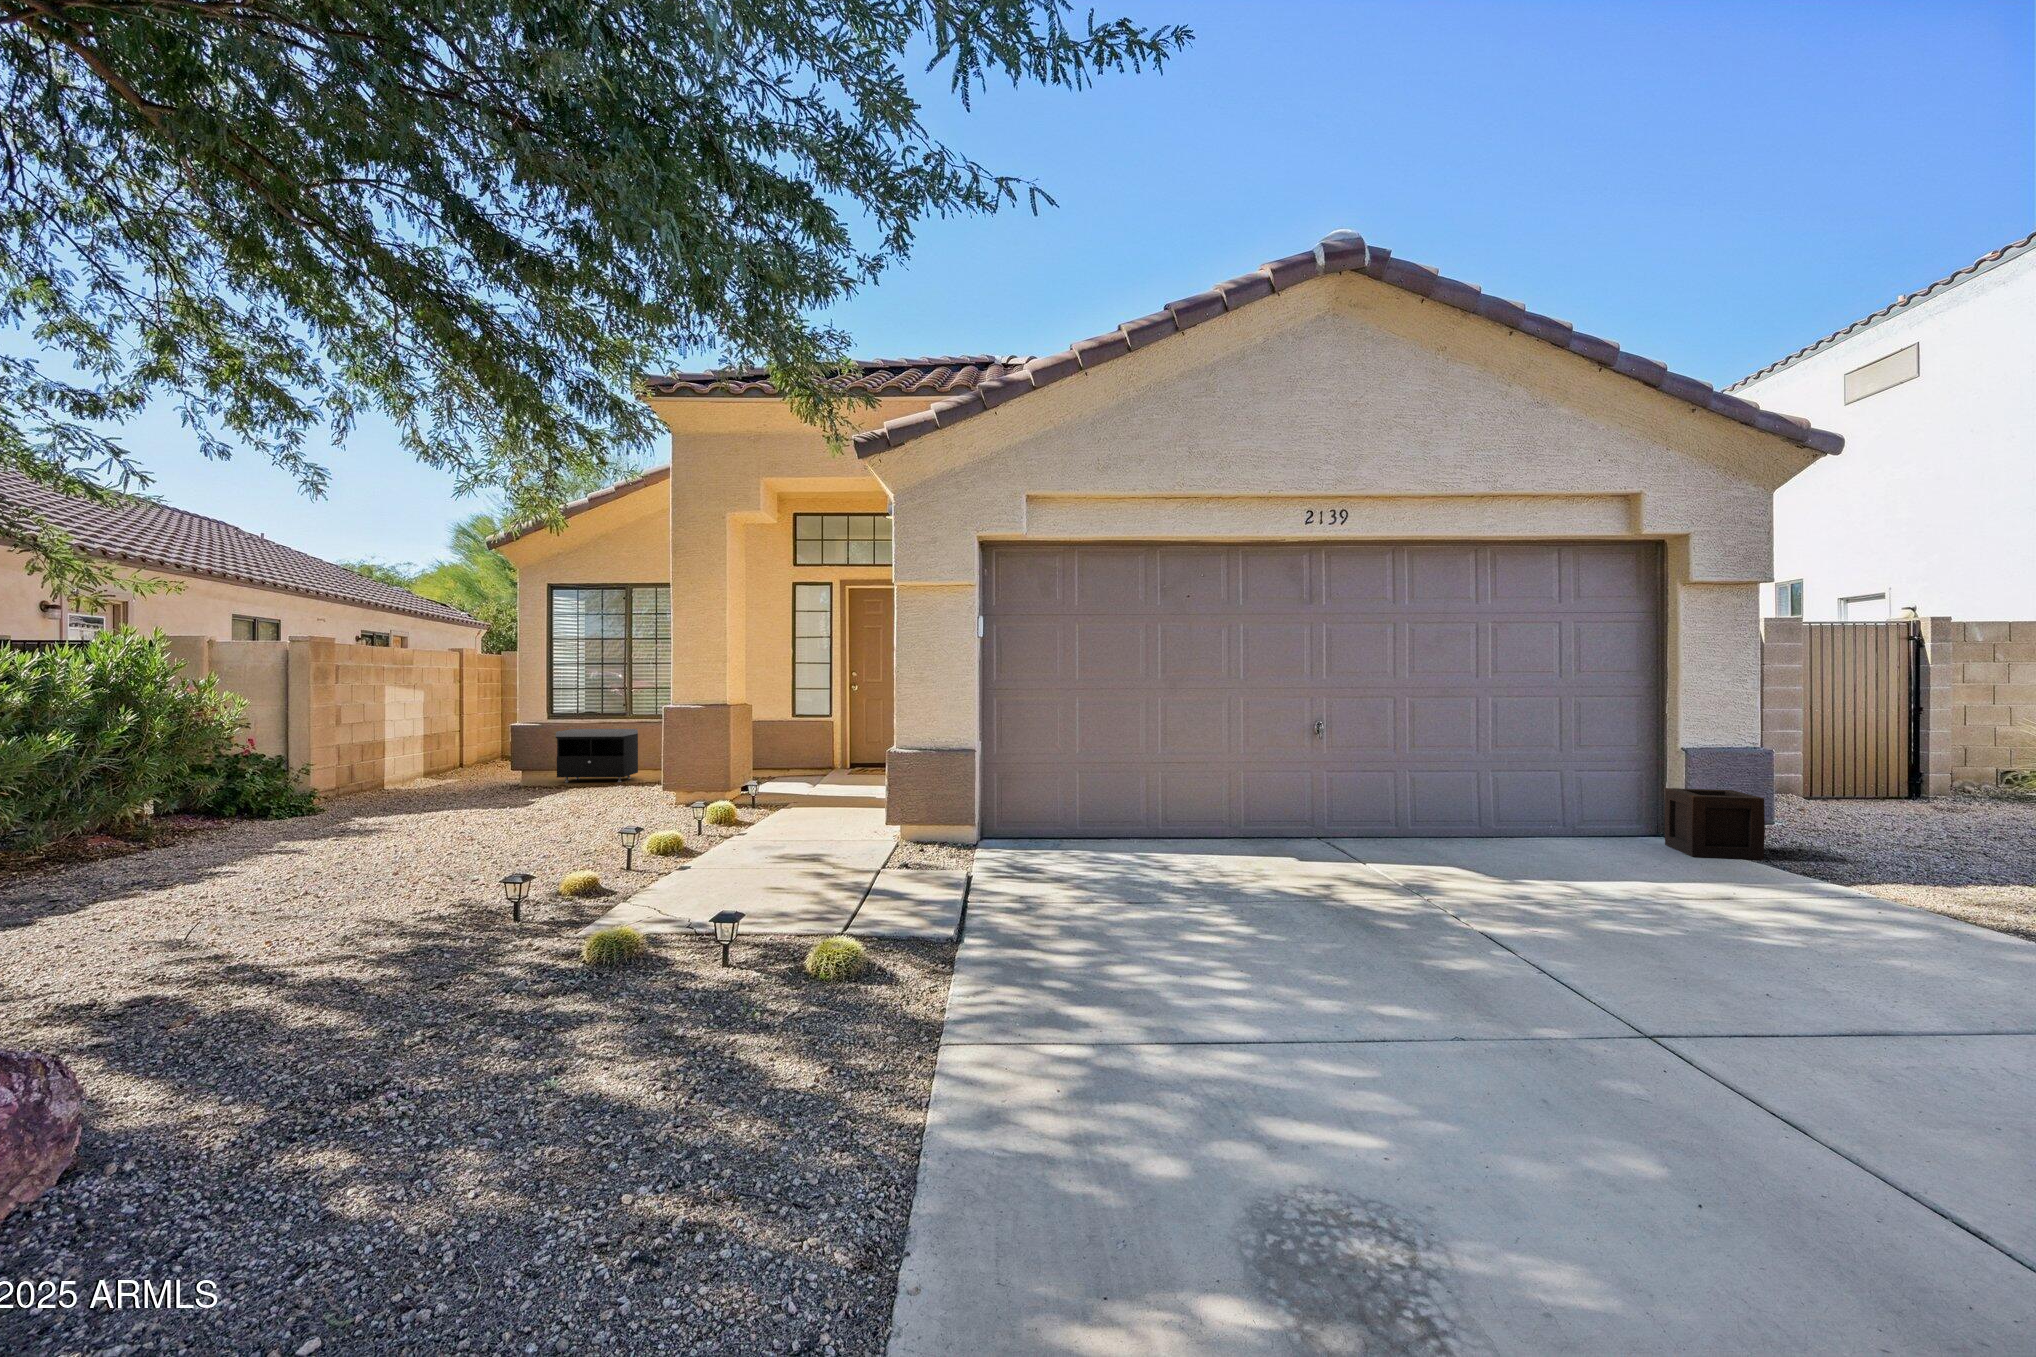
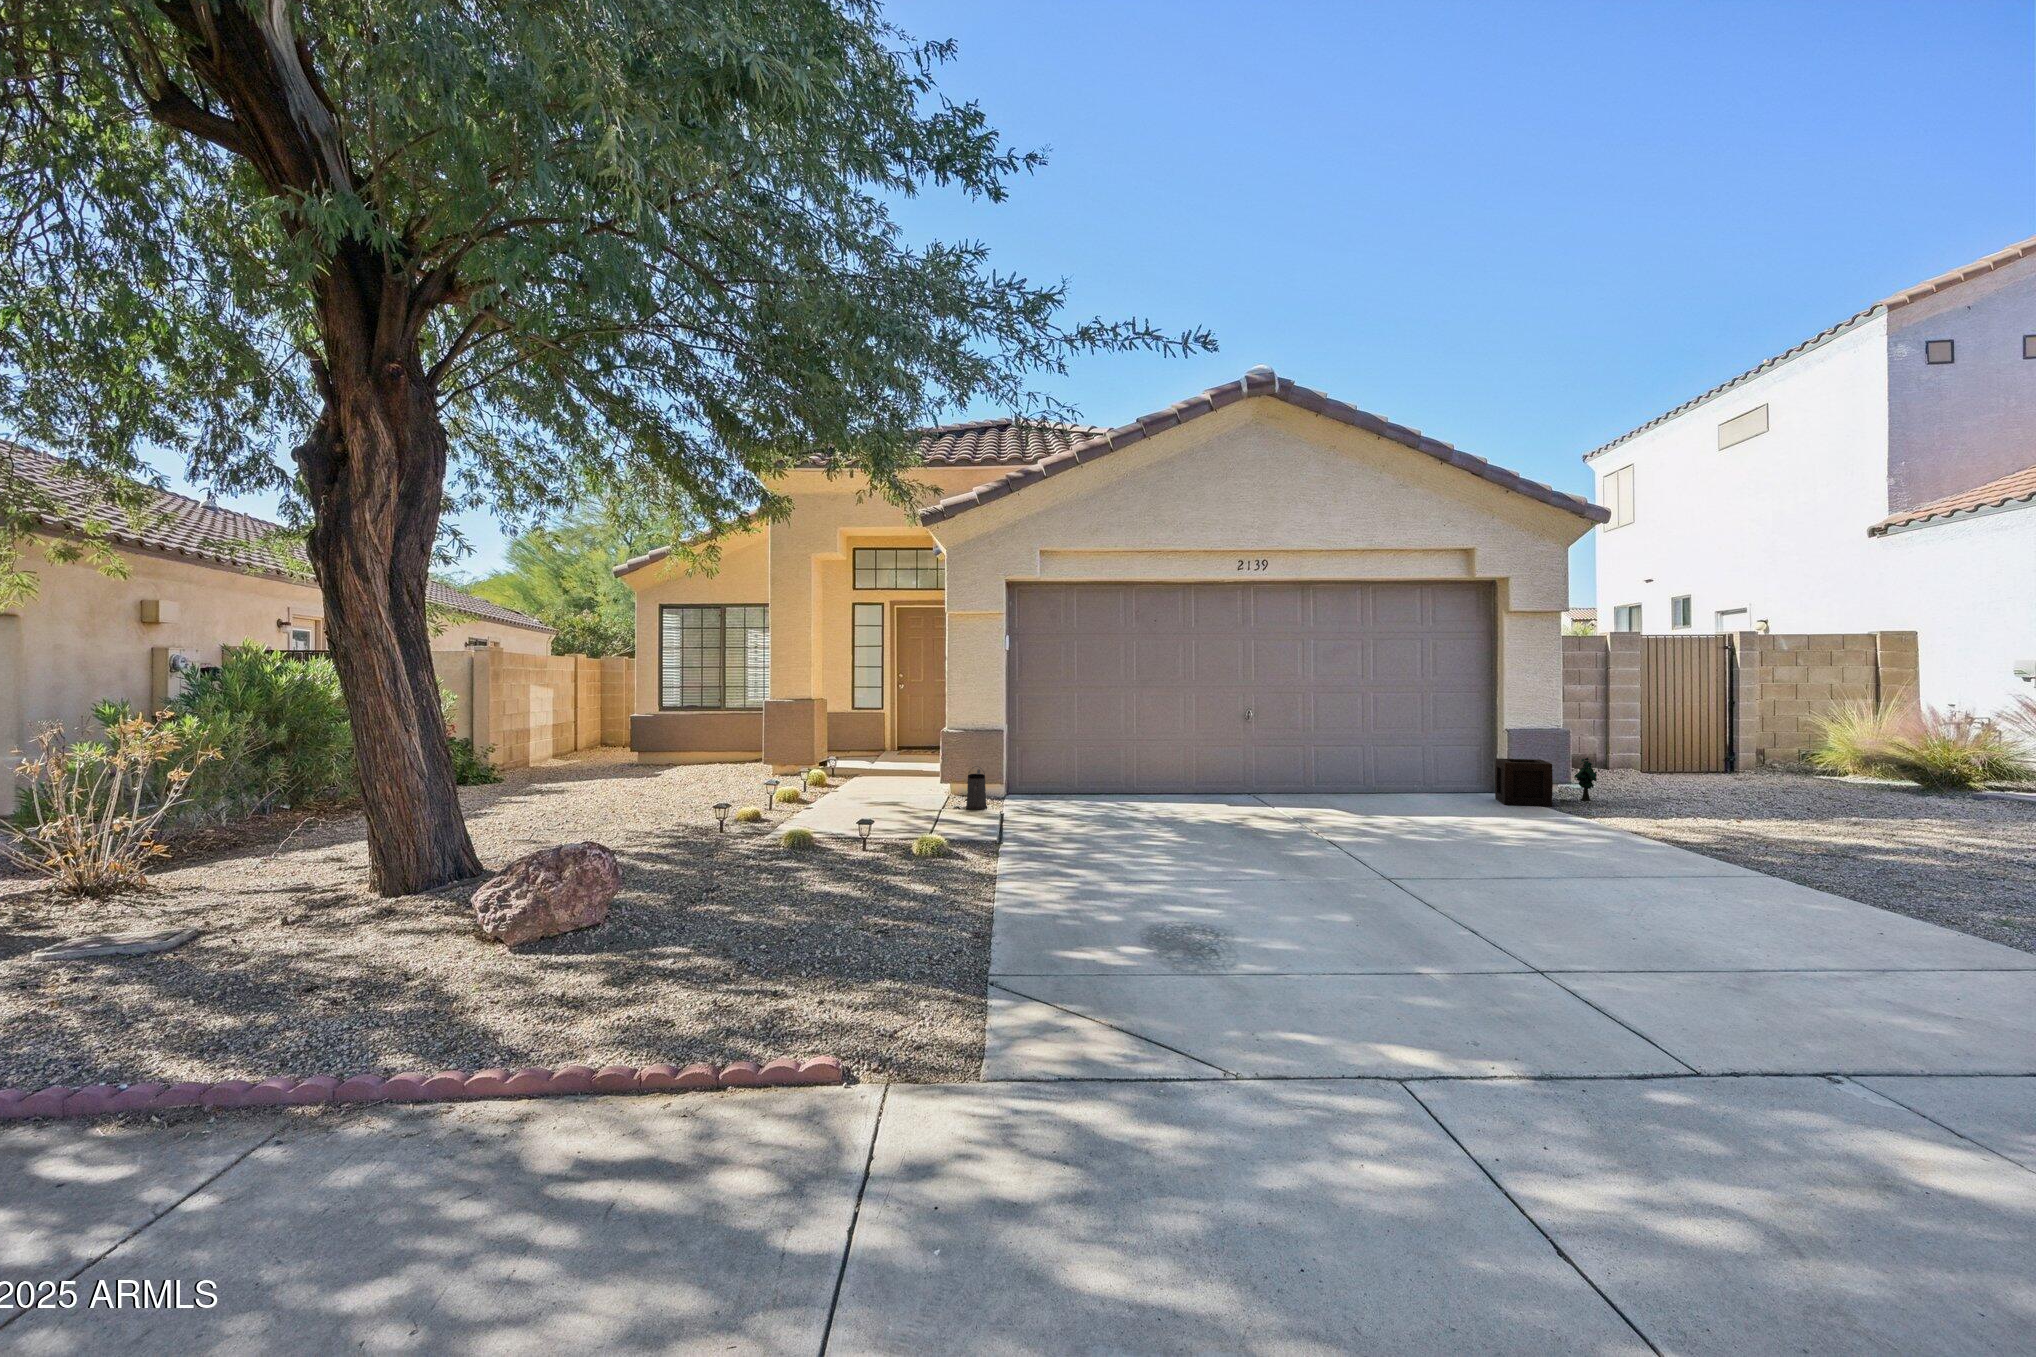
storage bench: present [556,729,638,782] -> none [669,720,731,762]
decorative plant: none [1776,788,1813,848] -> present [1574,758,1597,801]
watering can: none [919,801,950,865] -> present [966,766,987,809]

